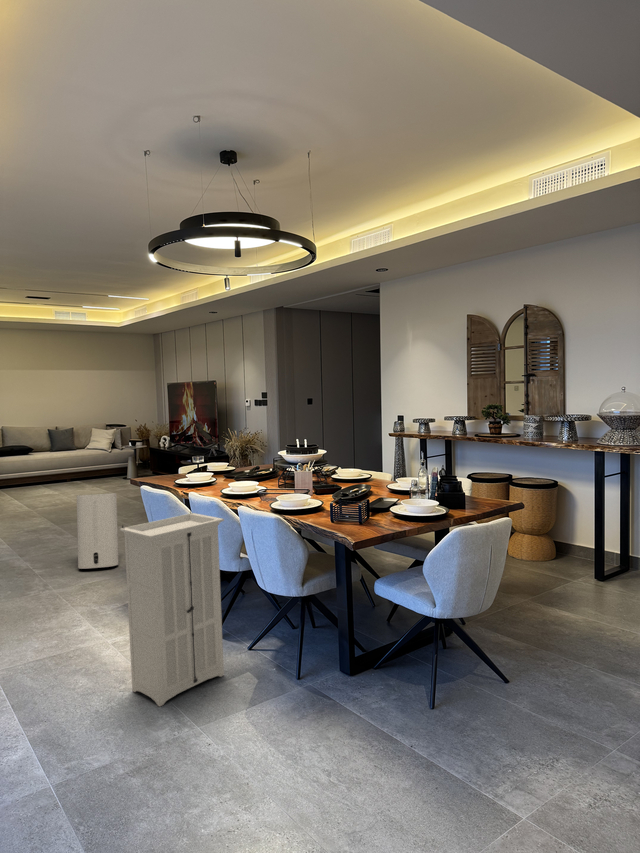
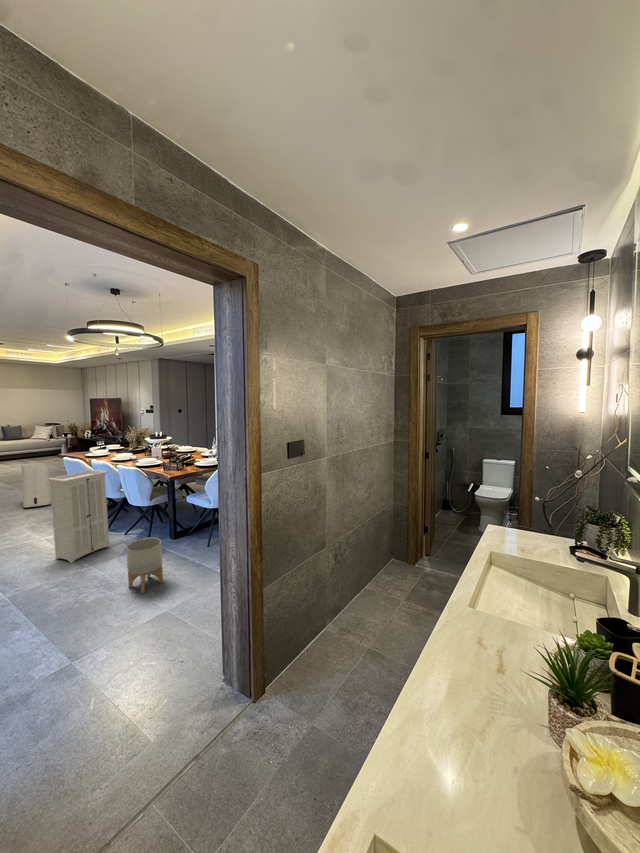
planter: none [279,688,356,831] -> present [126,538,163,593]

